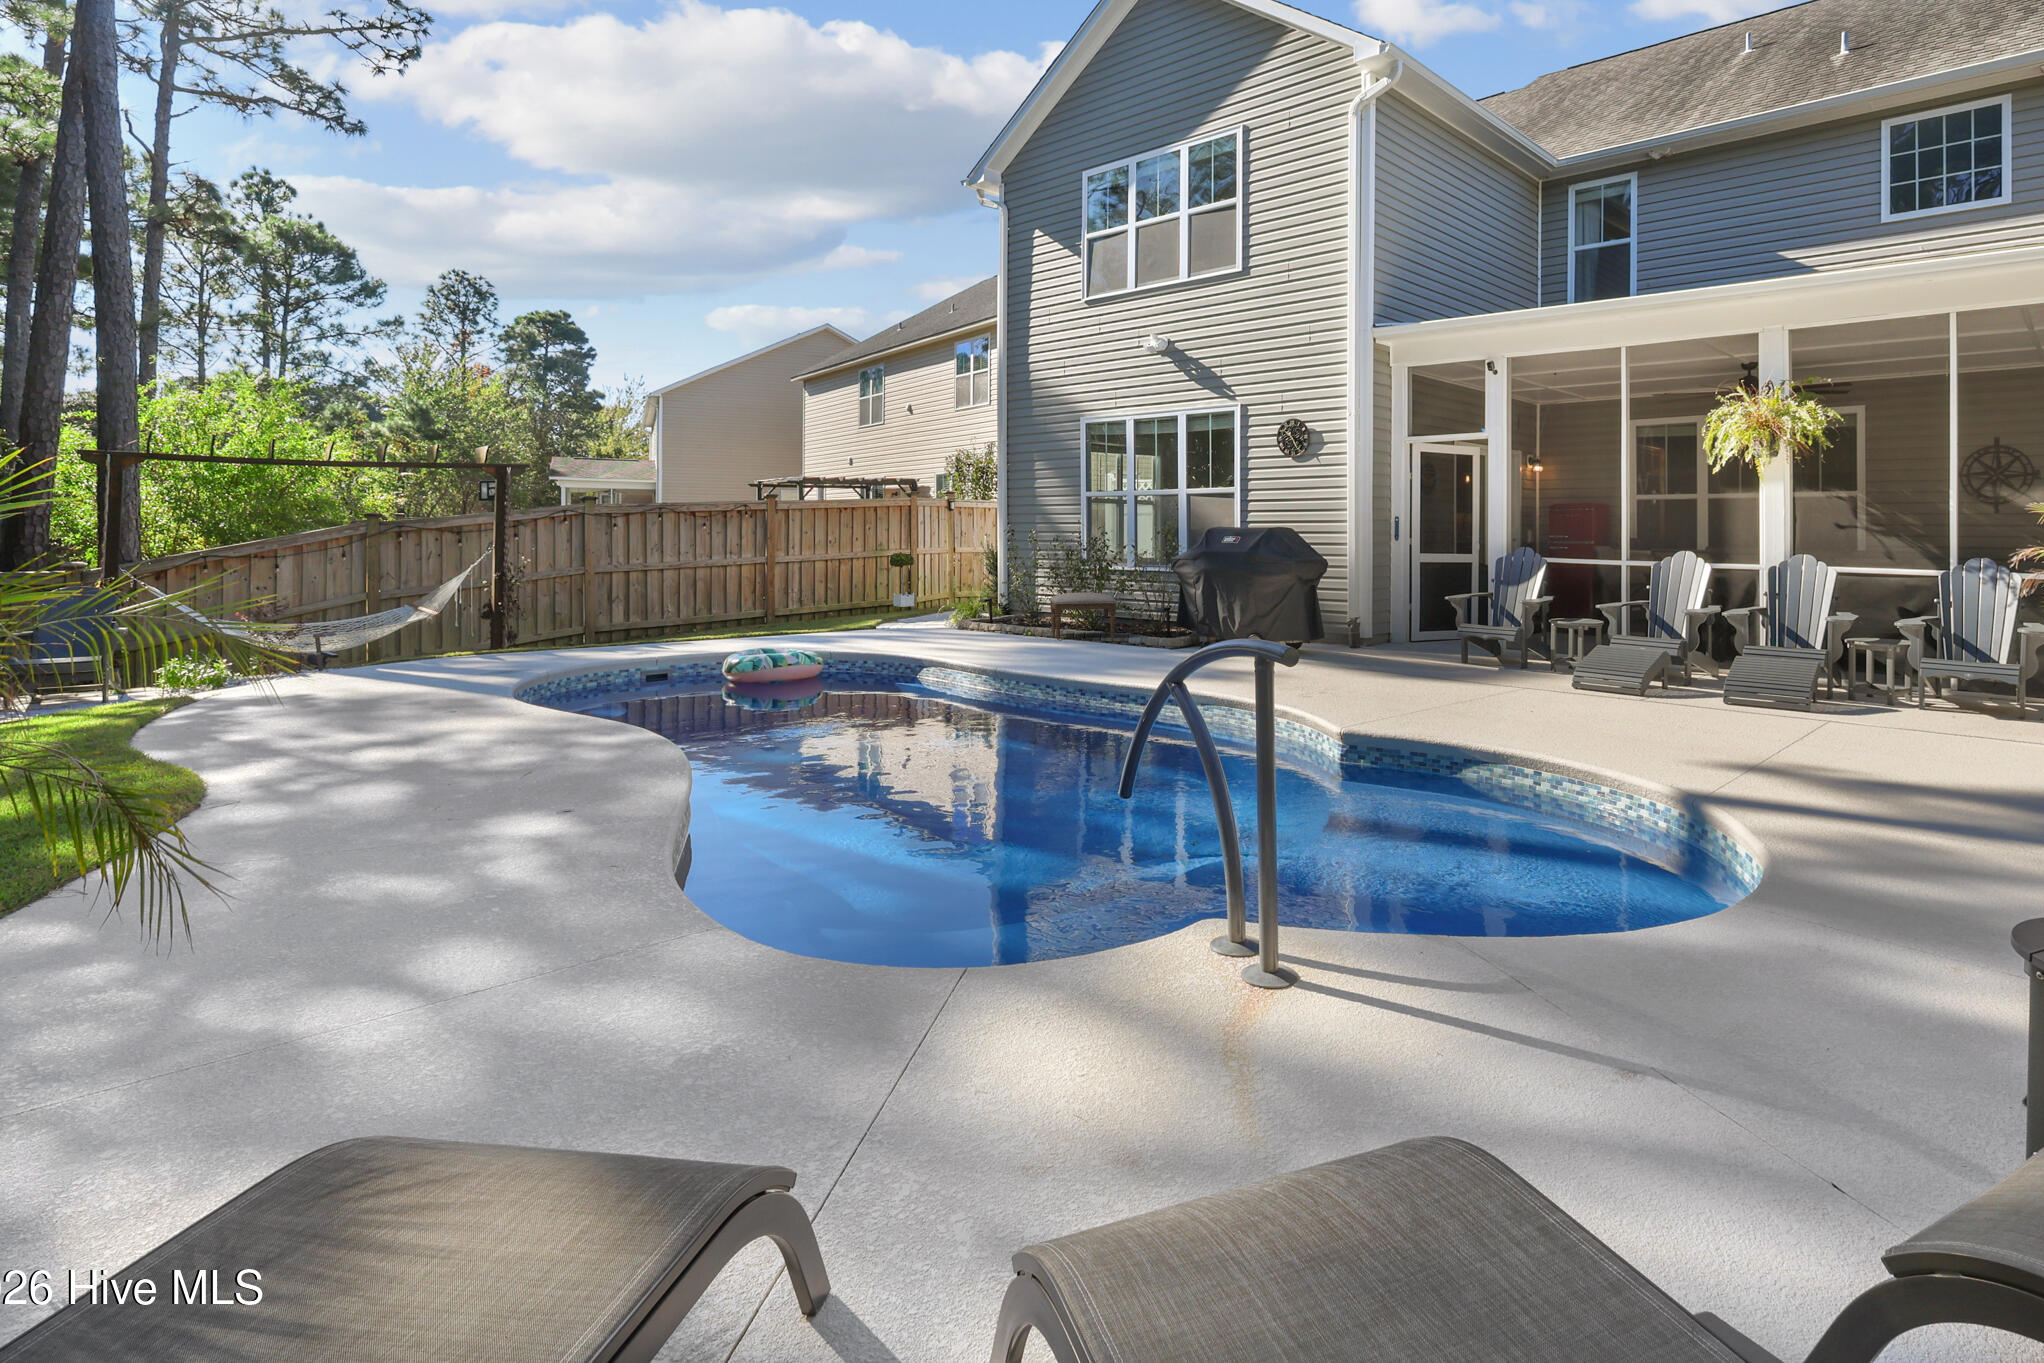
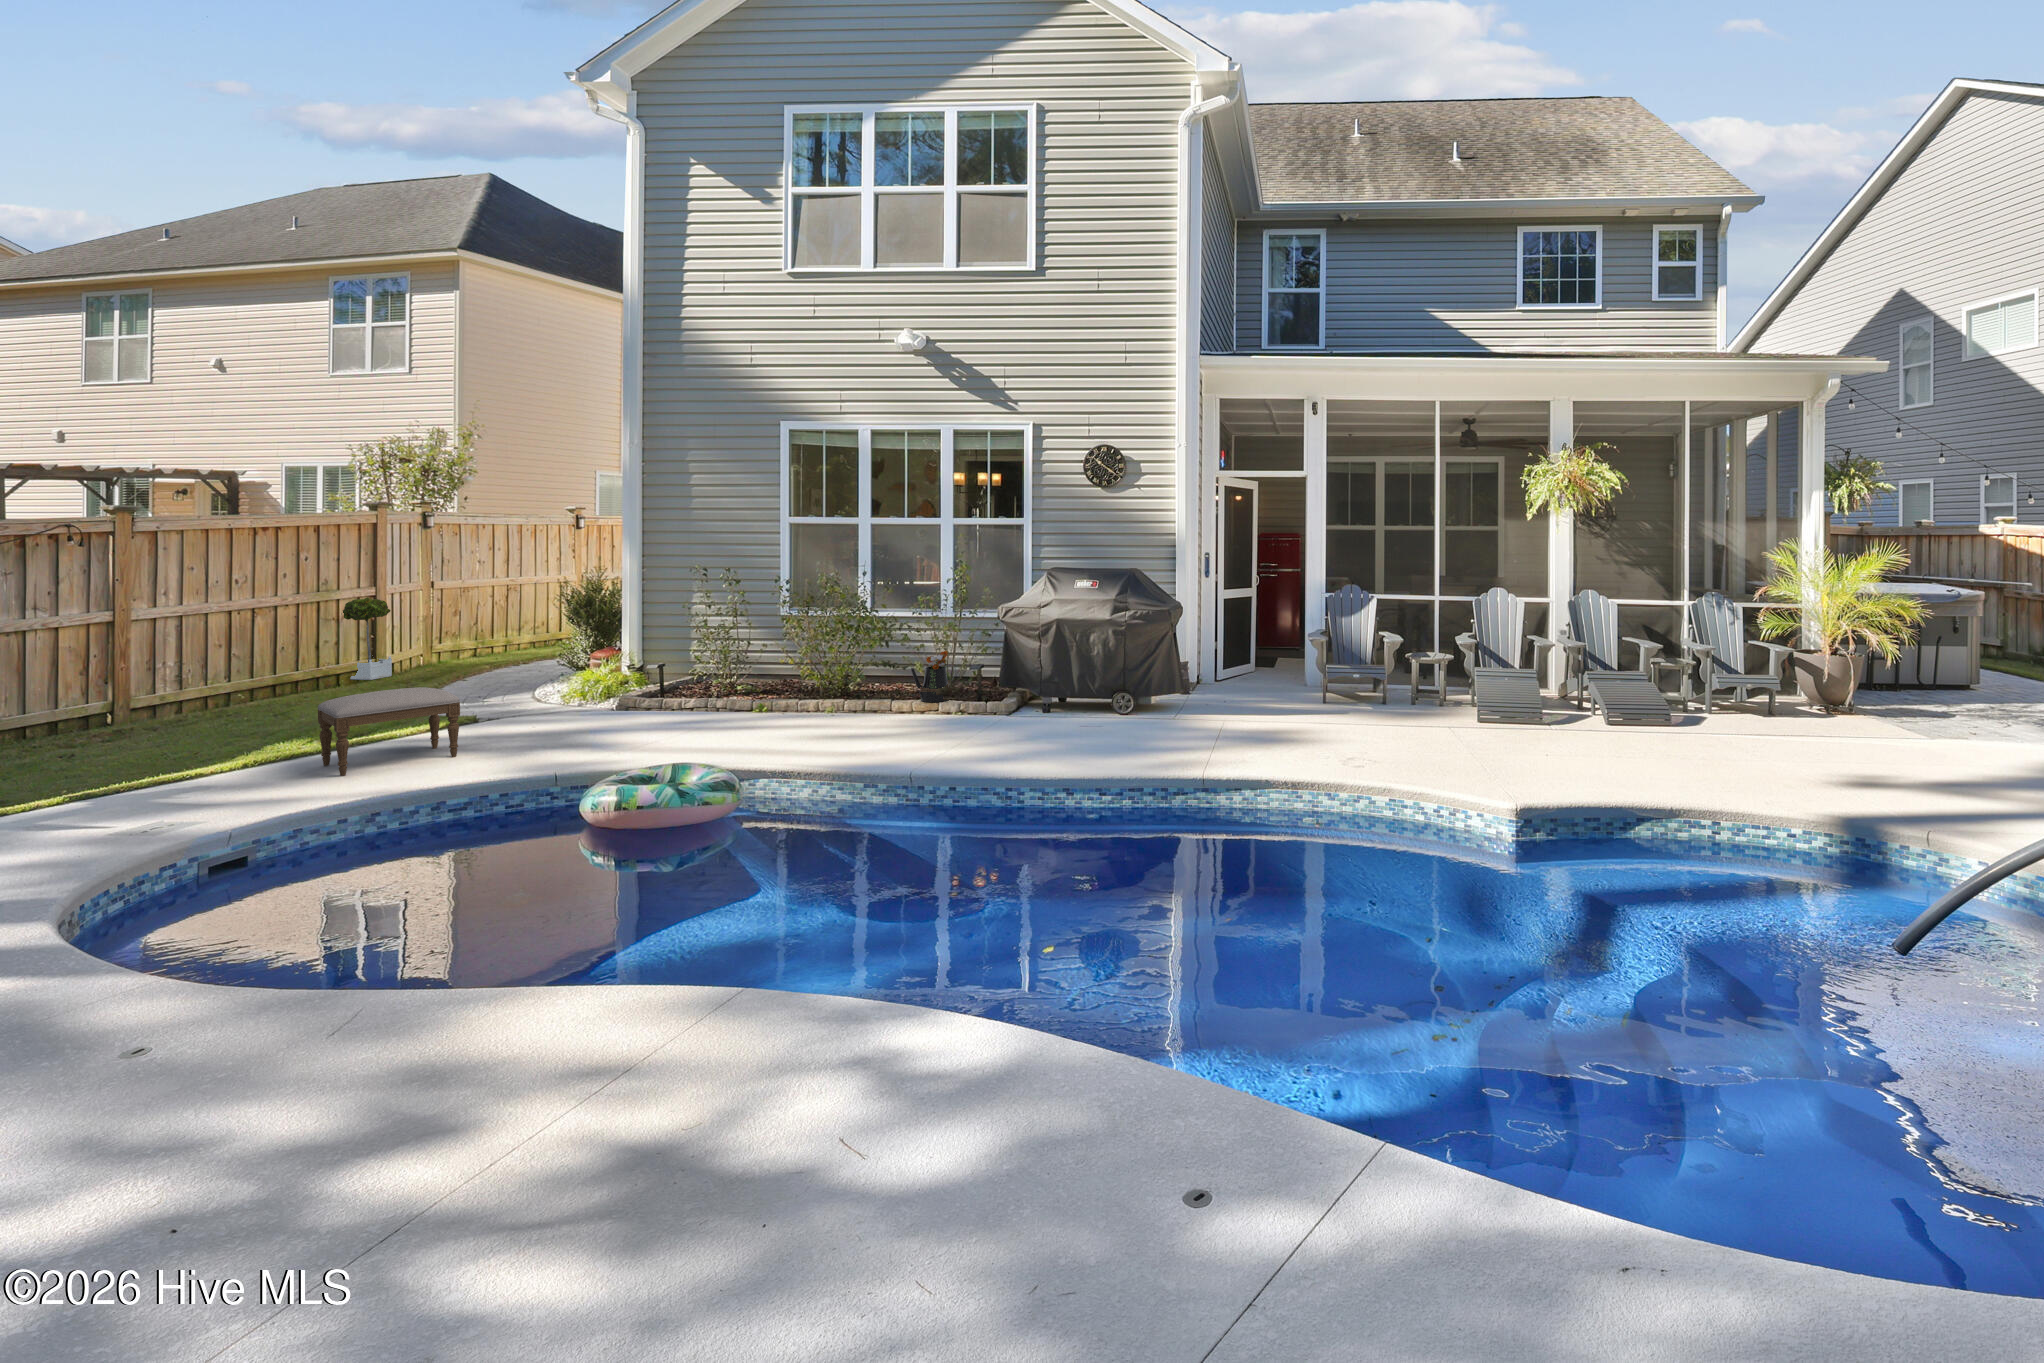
ottoman: present [1050,592,1116,639] -> present [318,687,460,776]
watering can: none [1137,599,1173,640] -> present [911,651,956,702]

